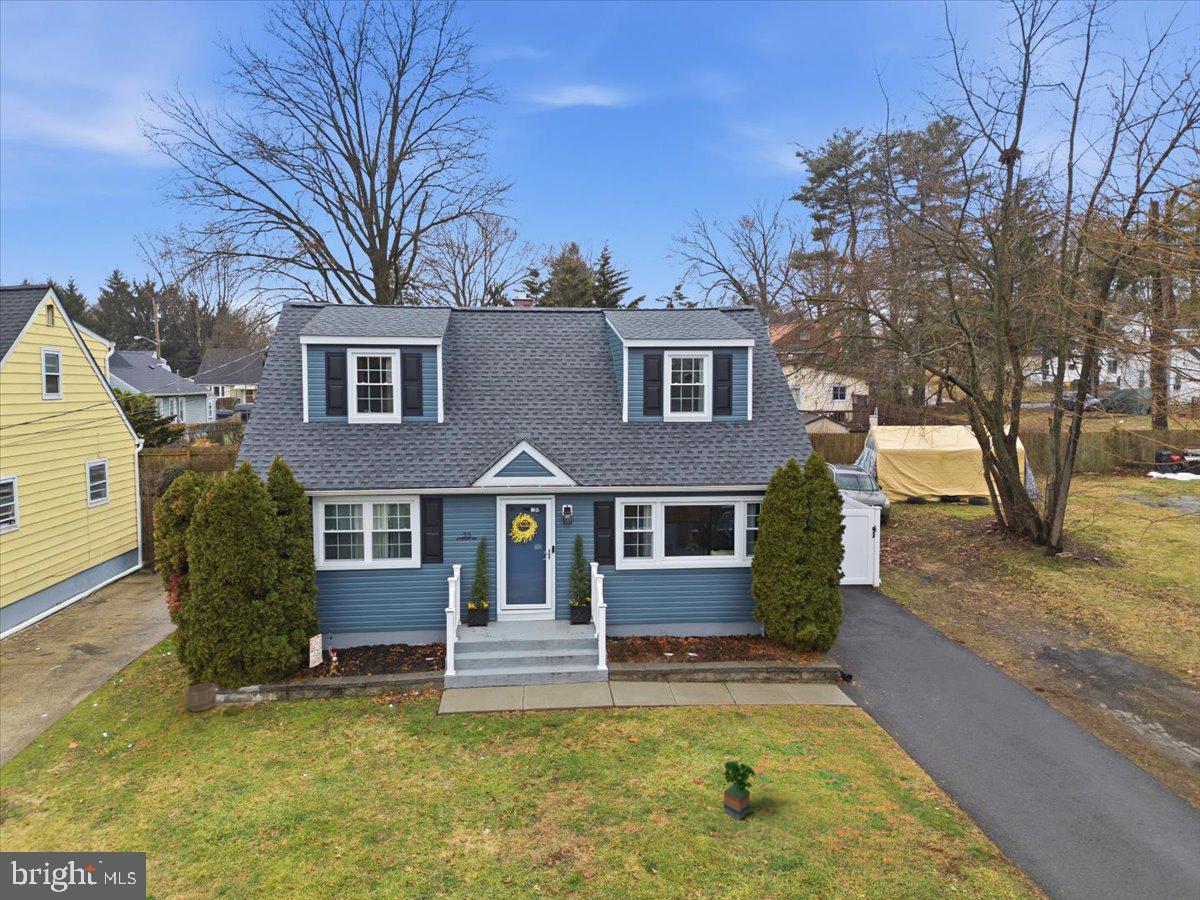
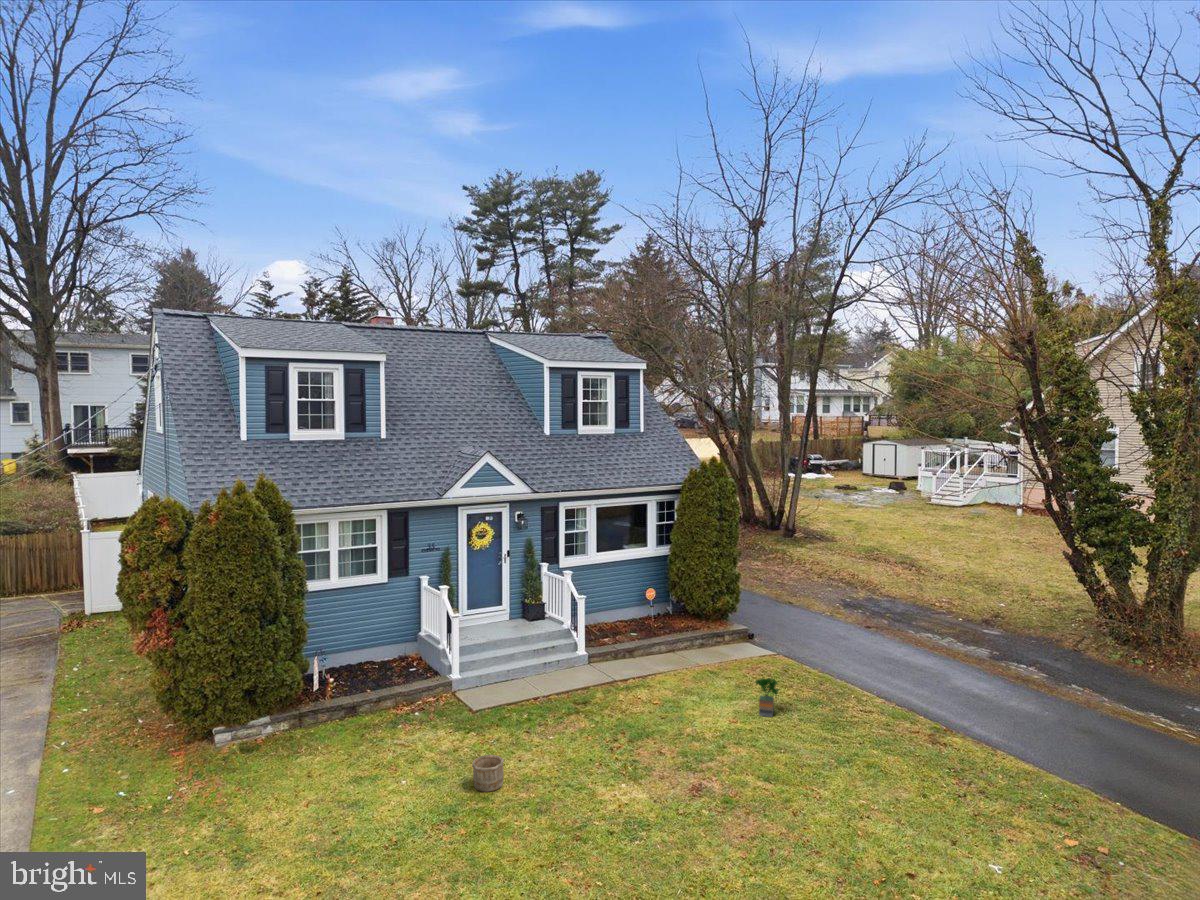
wooden bucket: present [186,683,216,712] -> present [472,755,504,792]

